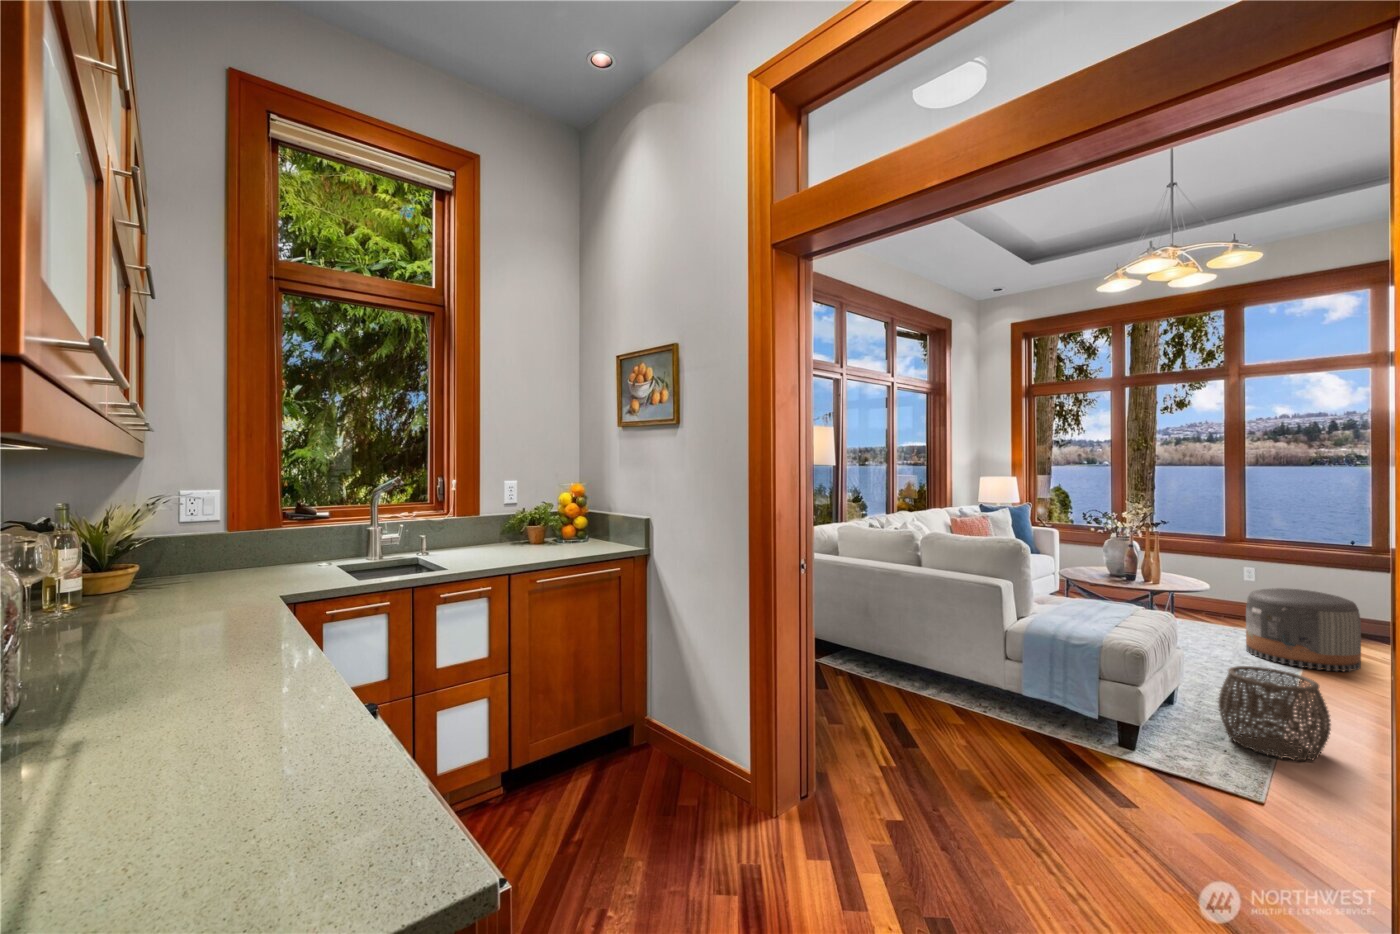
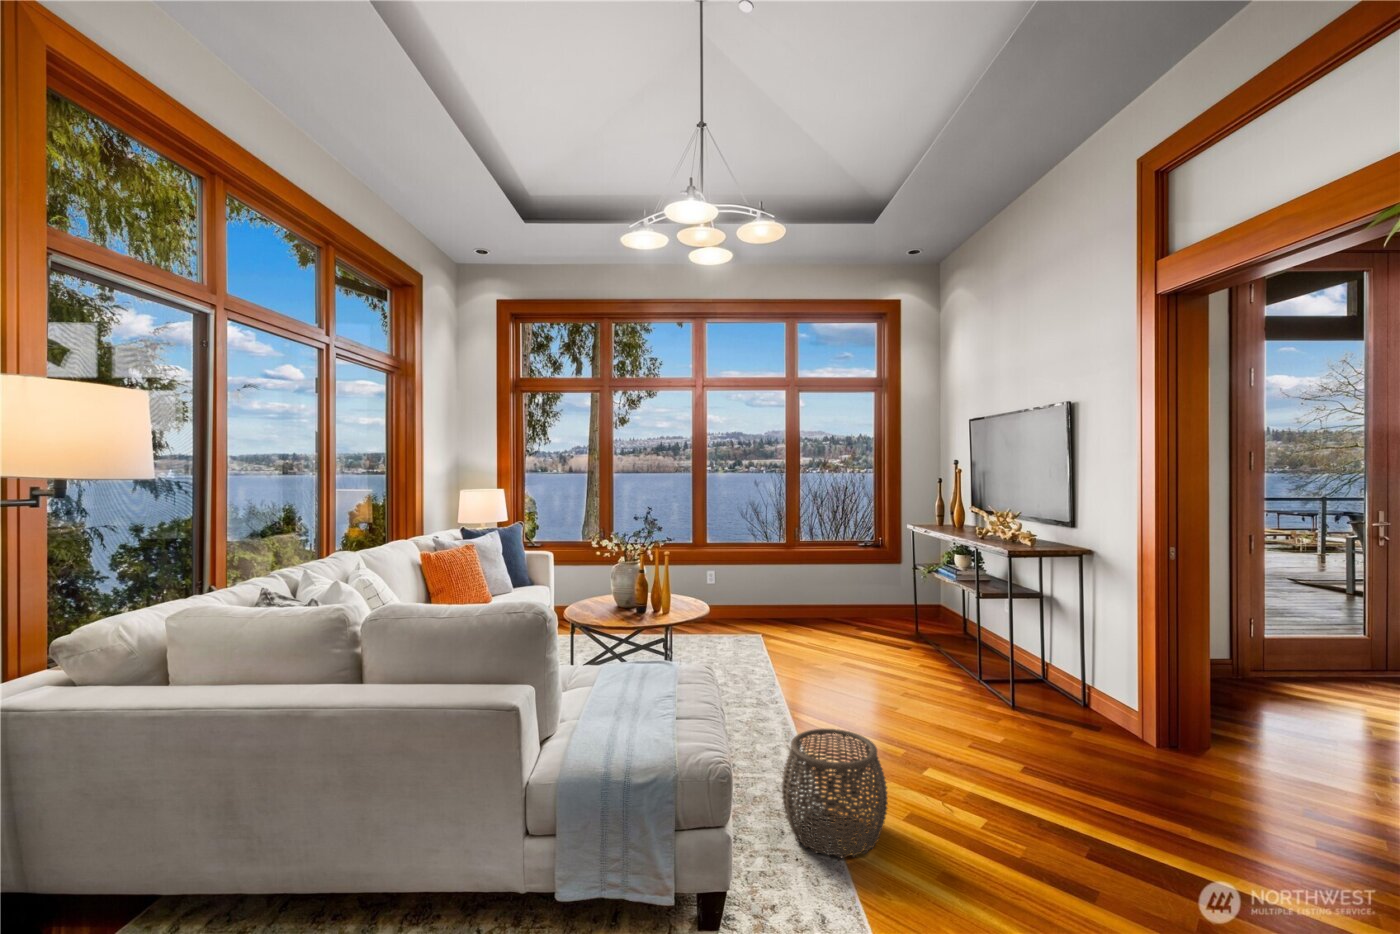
pouf: present [1246,588,1361,672] -> none [736,598,820,682]

